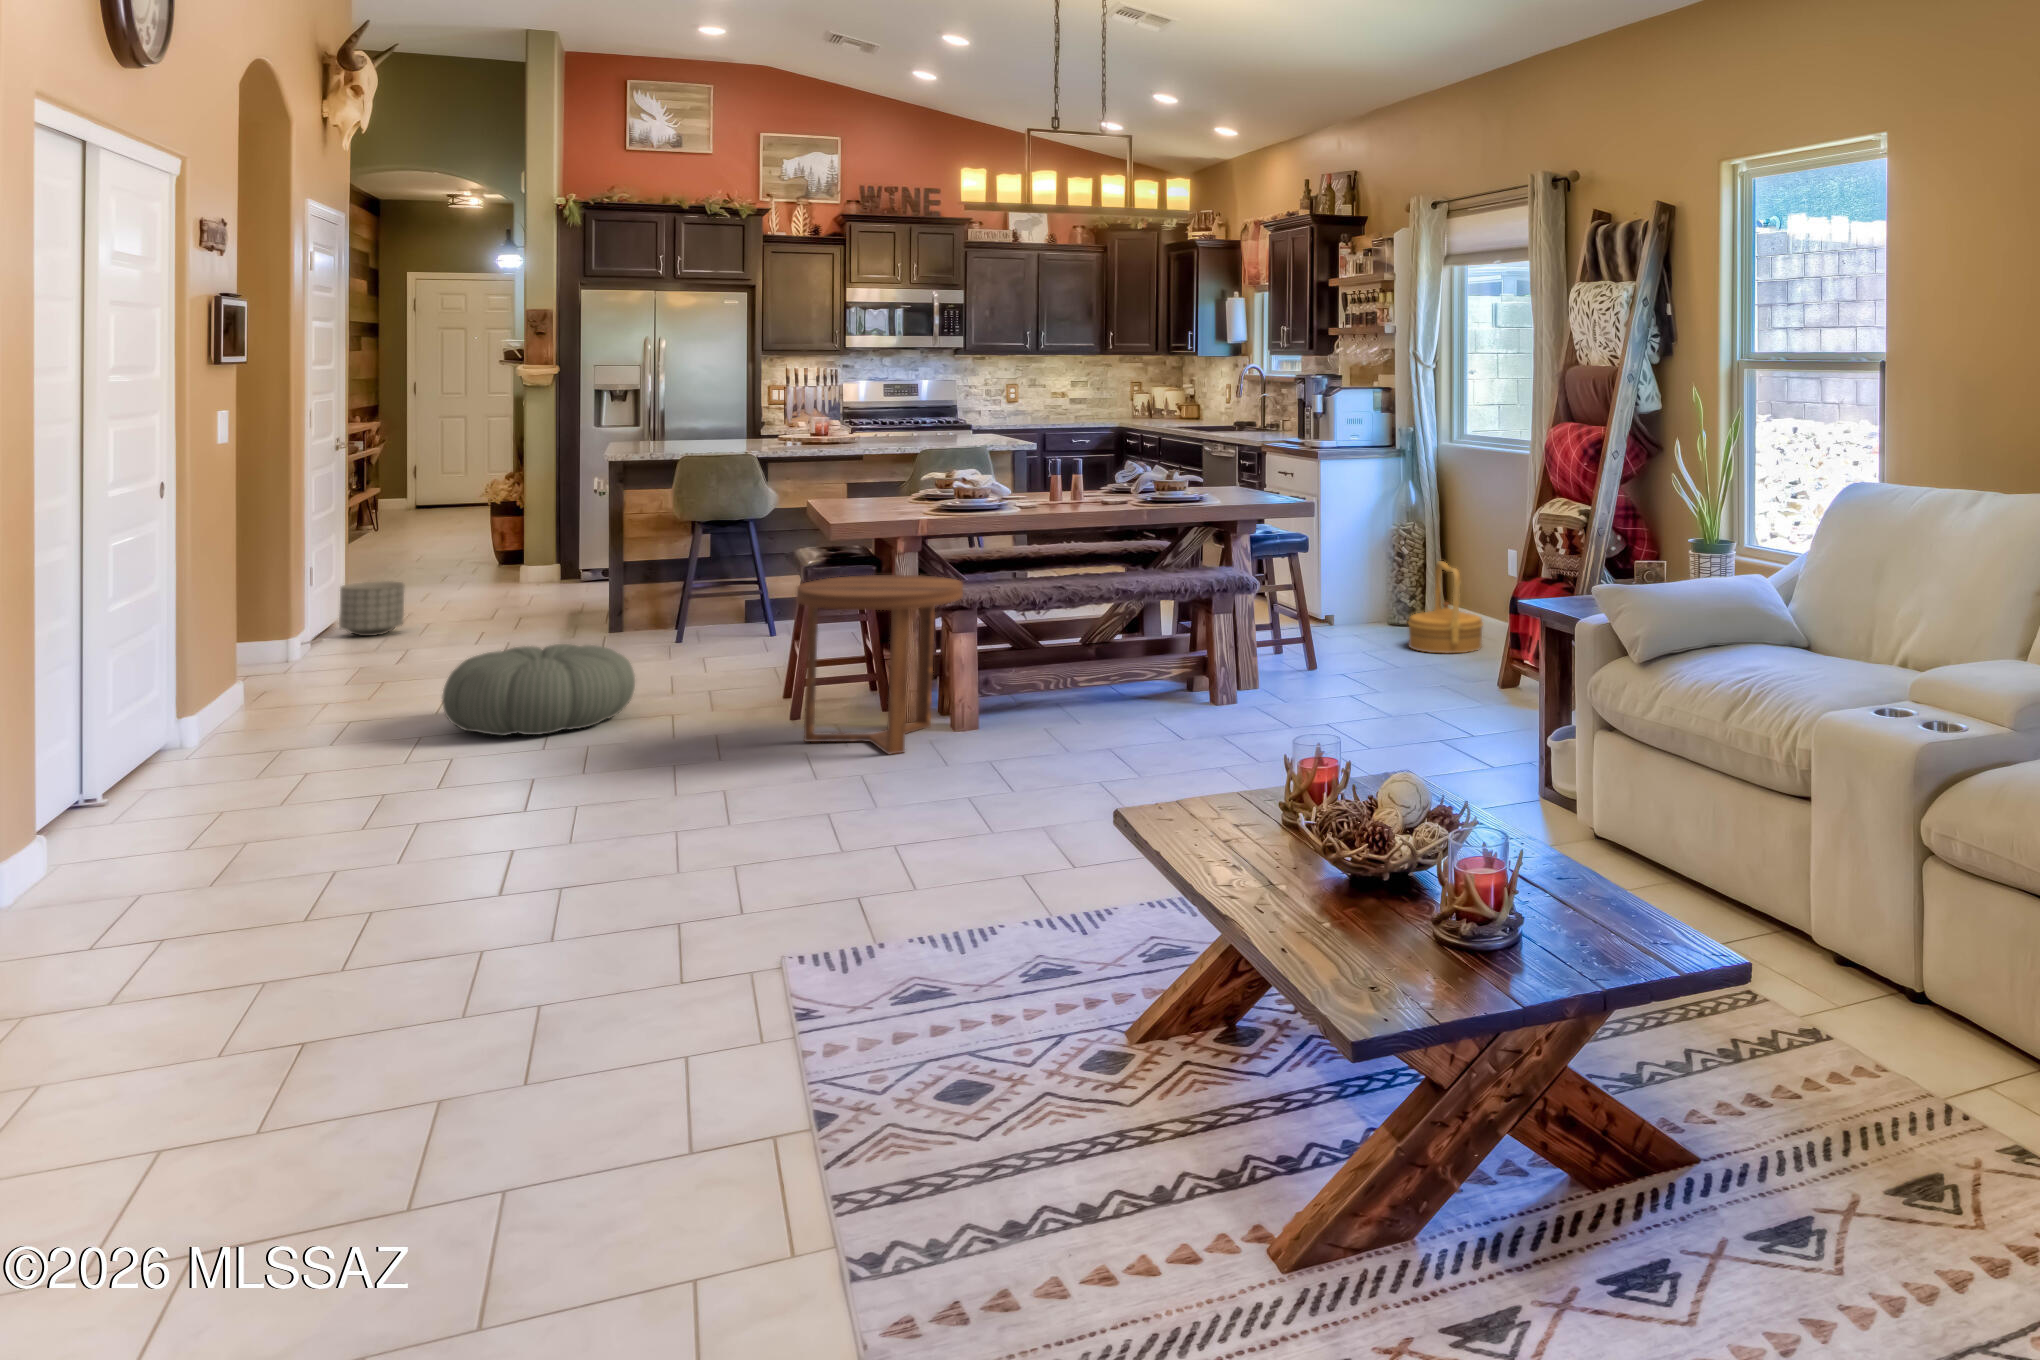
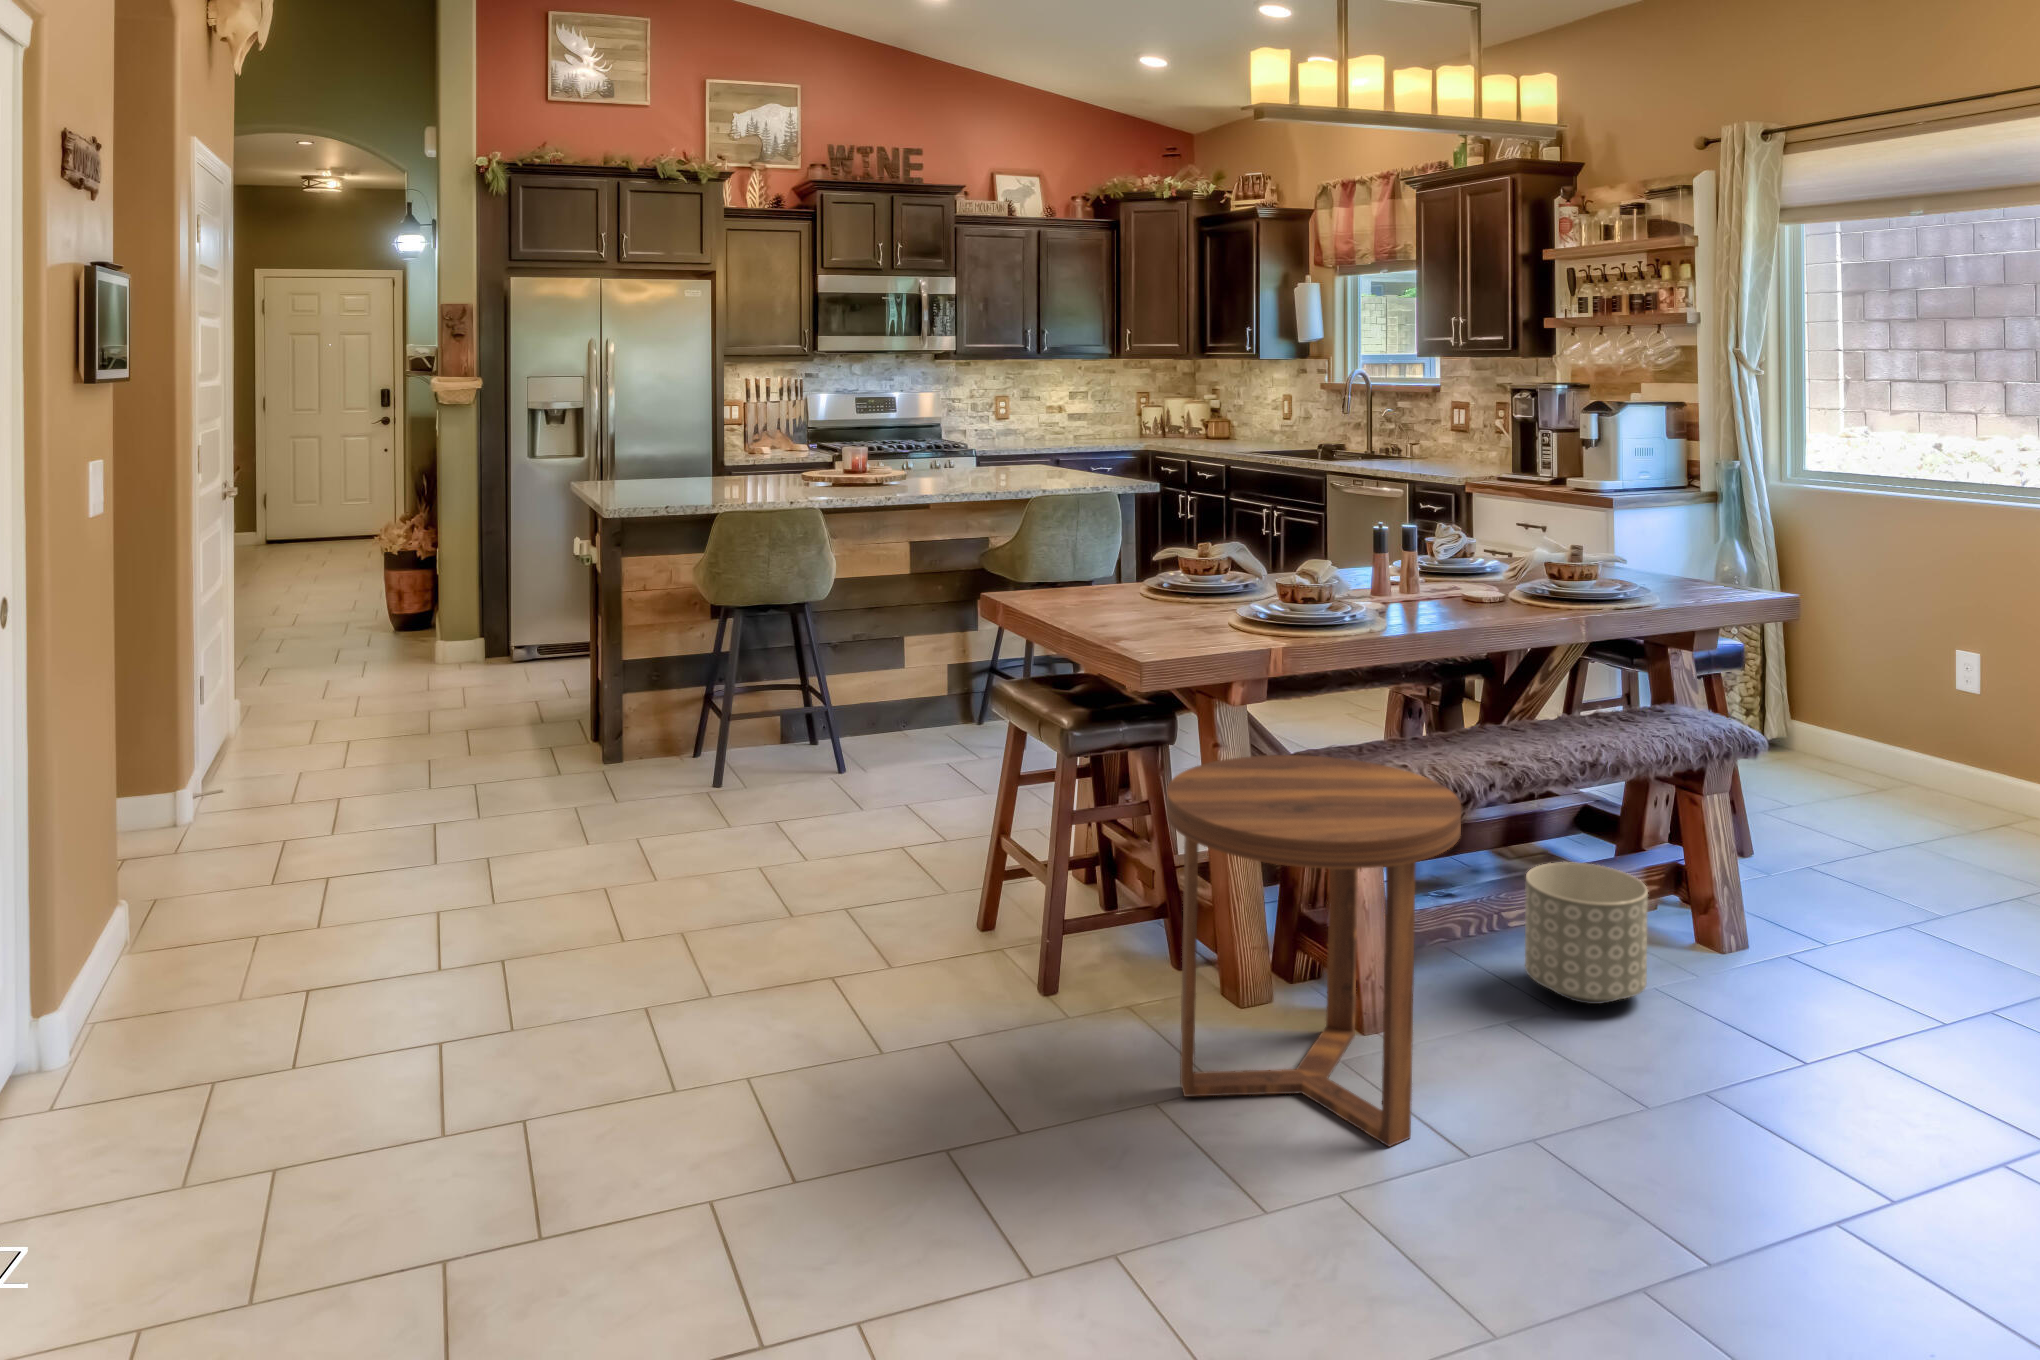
woven basket: present [1408,561,1483,653] -> none [1815,661,1947,813]
planter: present [339,581,405,636] -> present [1525,862,1648,1004]
pouf: present [442,644,635,736] -> none [500,866,804,1074]

